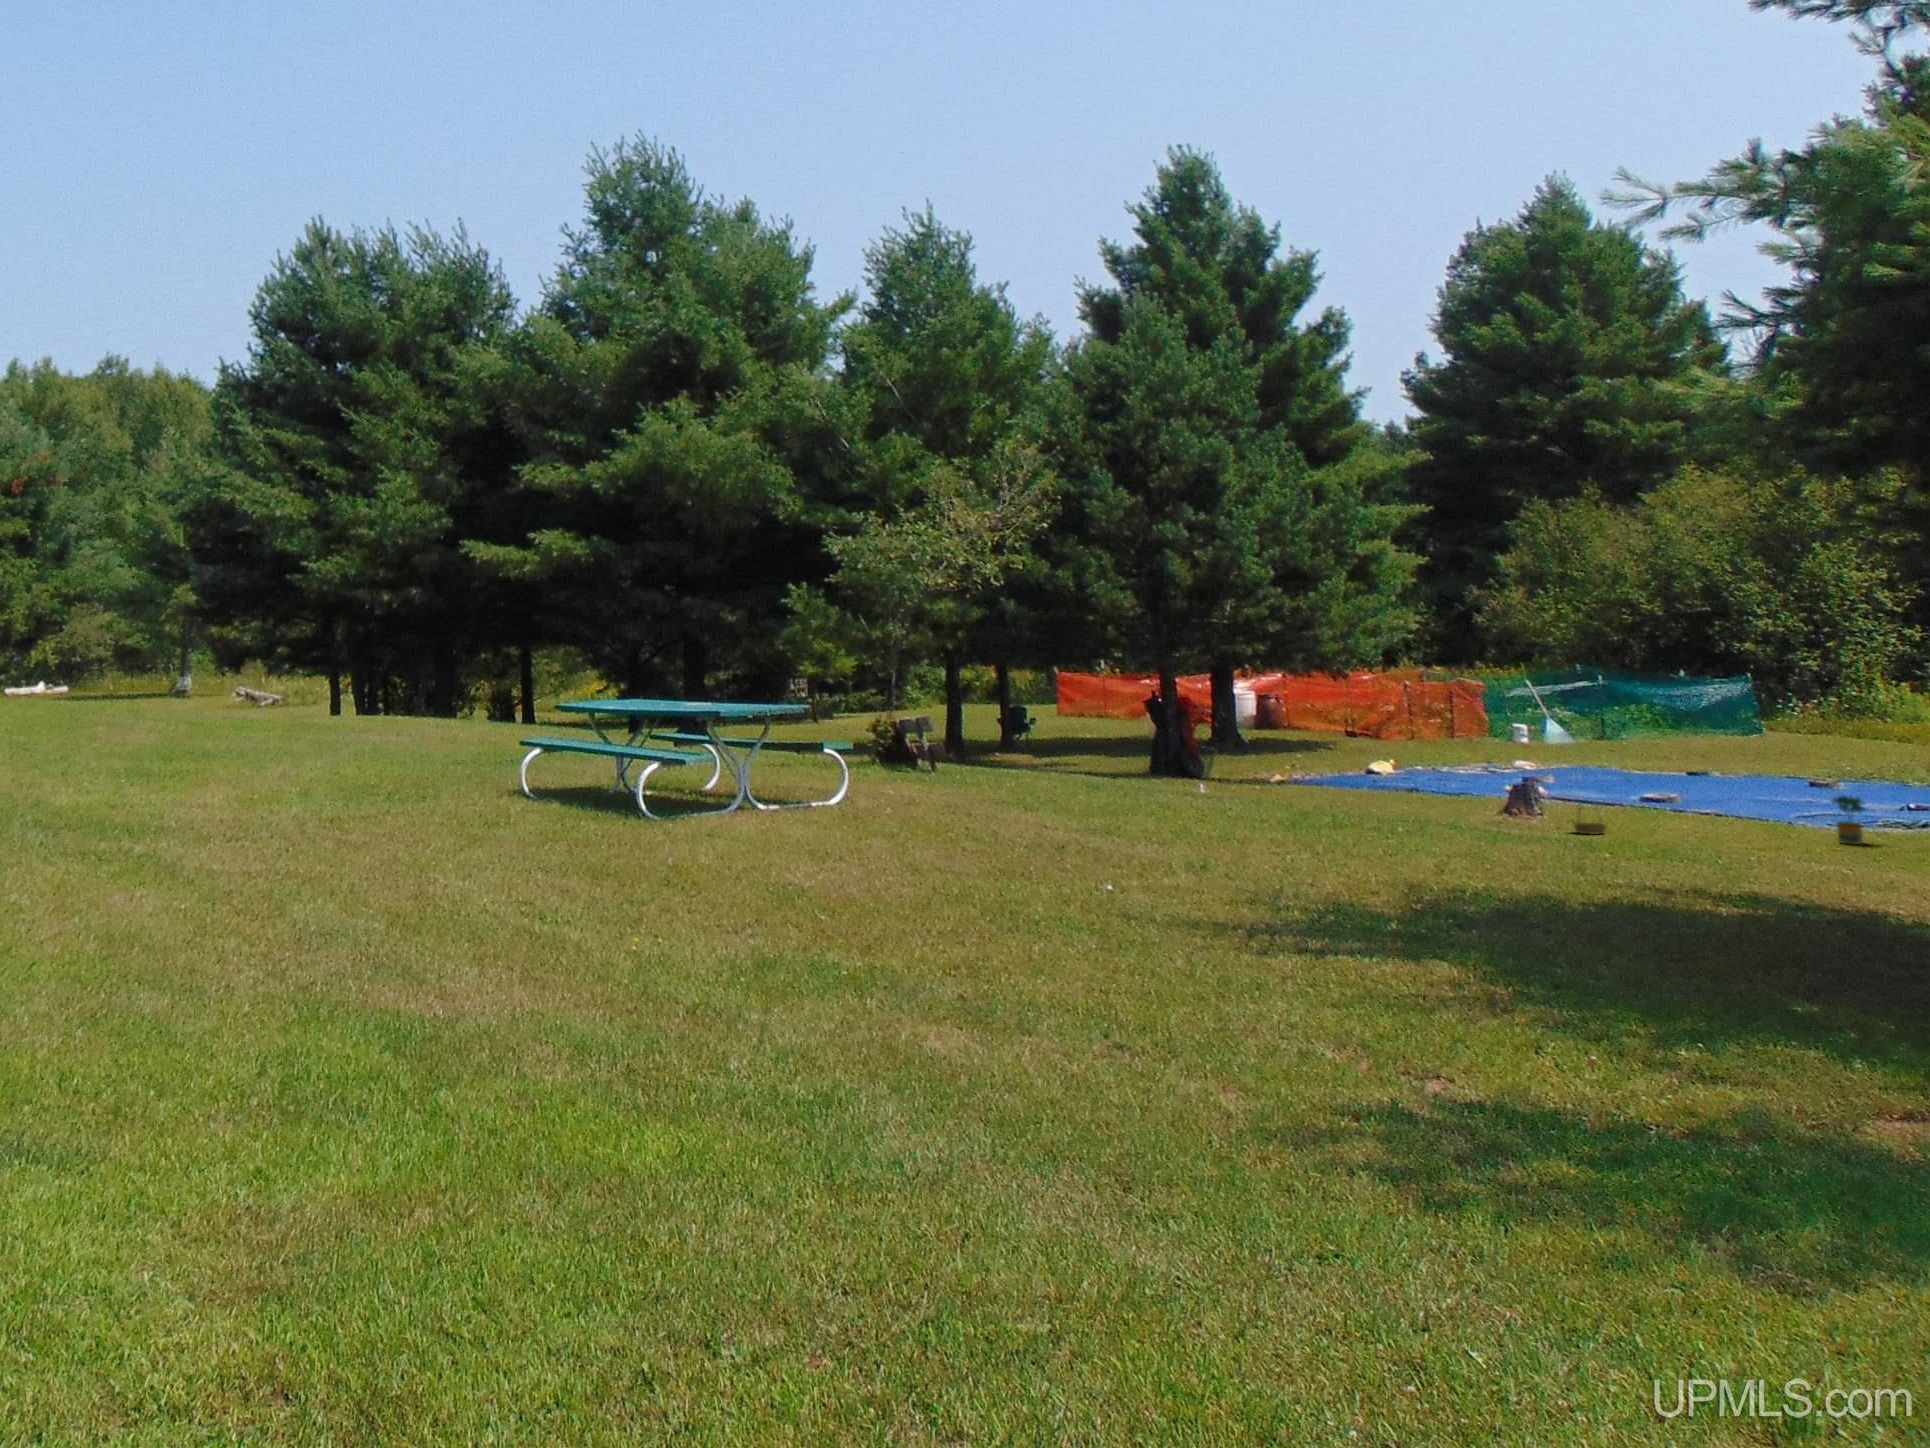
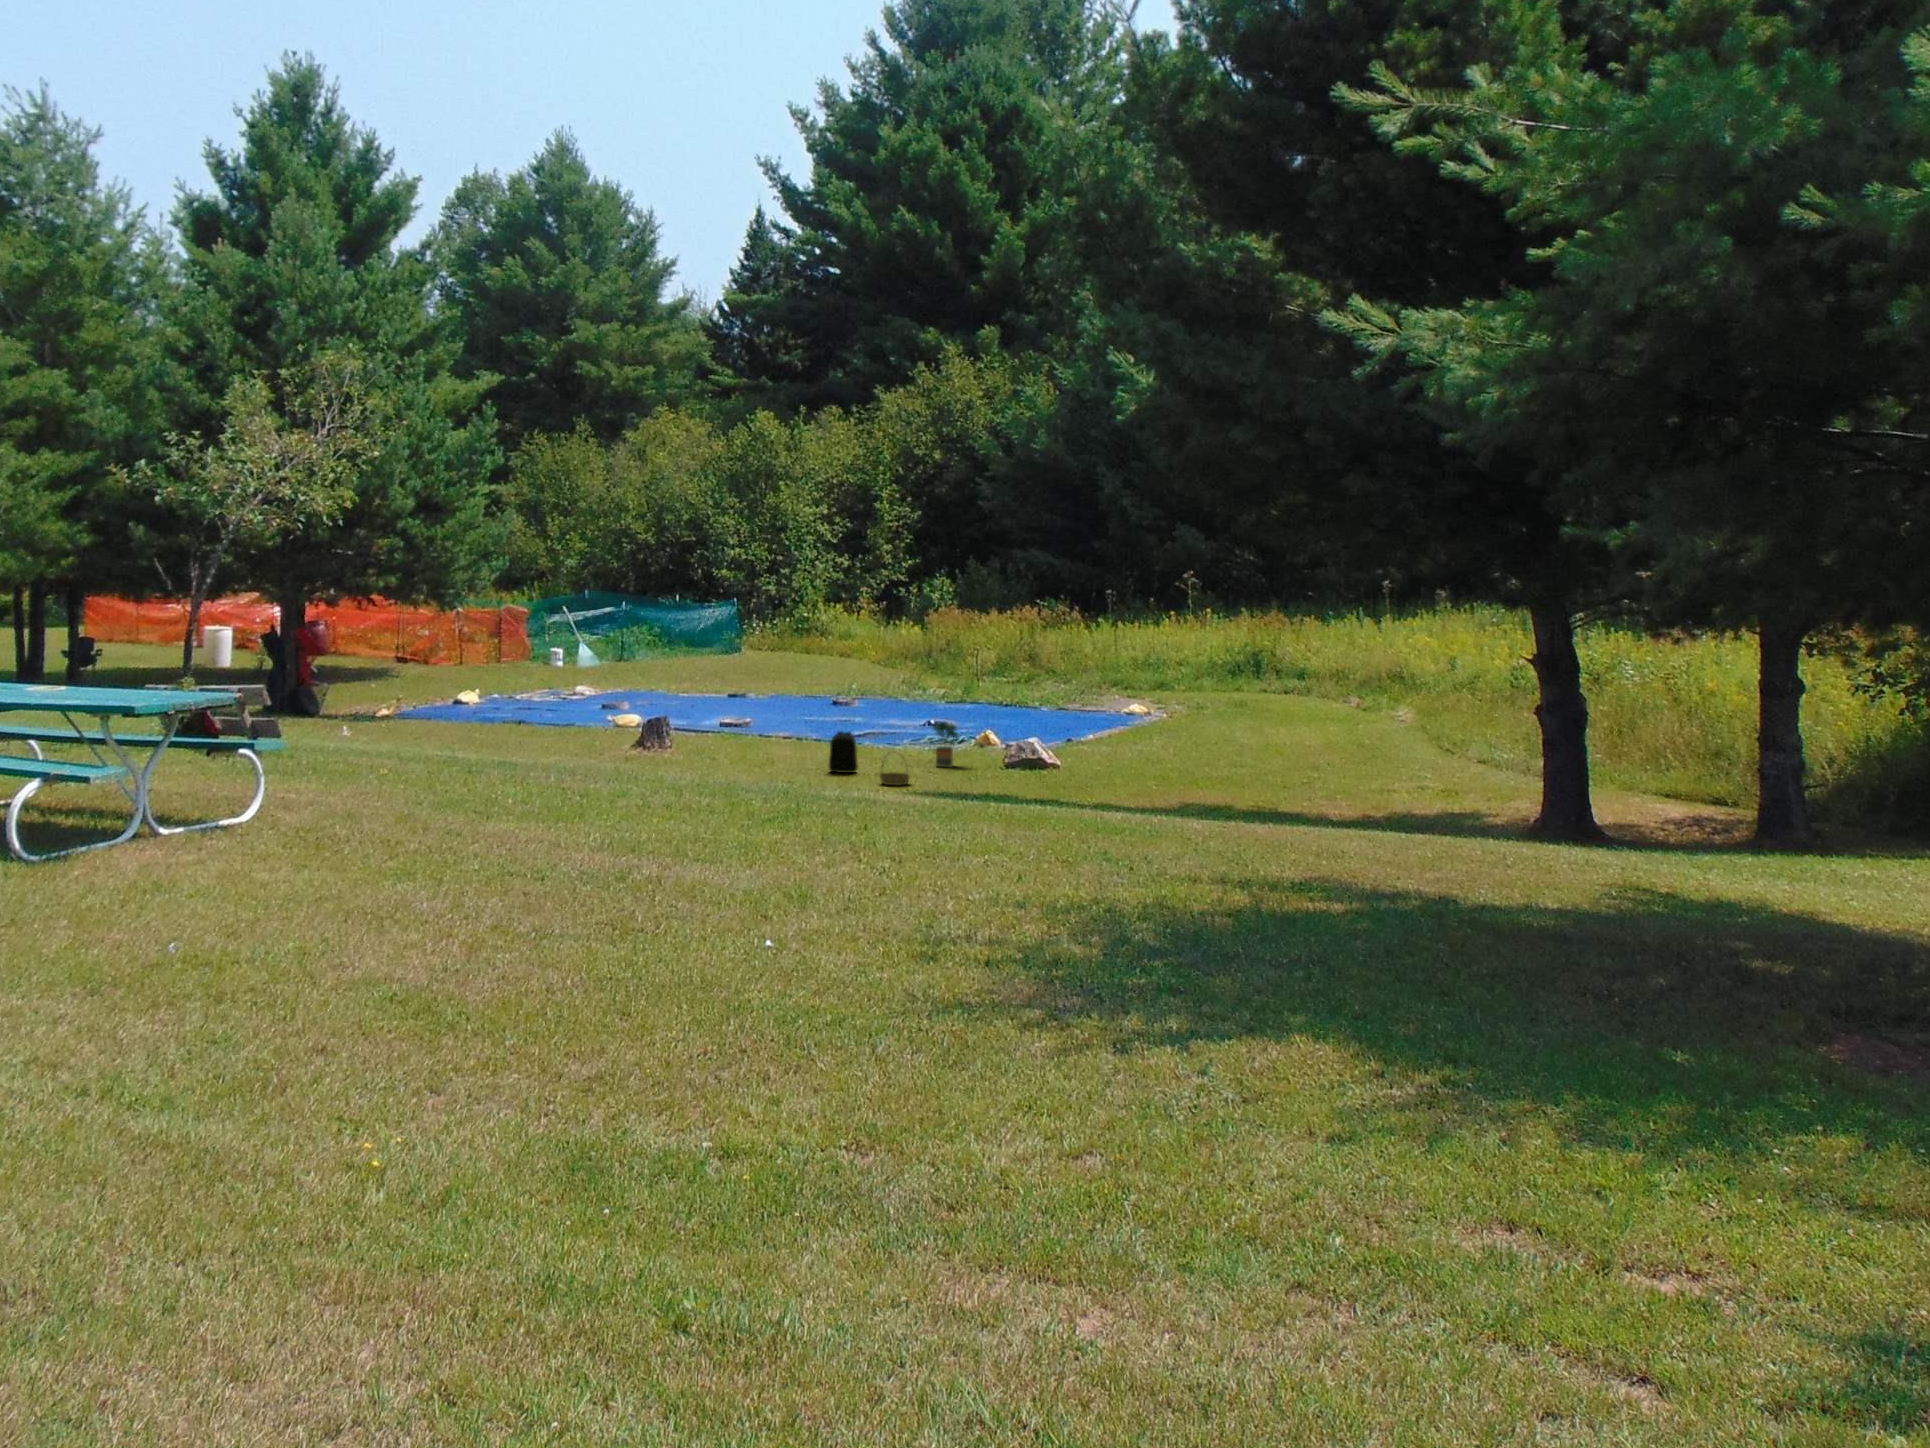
backpack: none [1697,800,1734,844] -> present [829,731,858,773]
basket: present [1574,812,1606,834] -> present [880,772,910,785]

